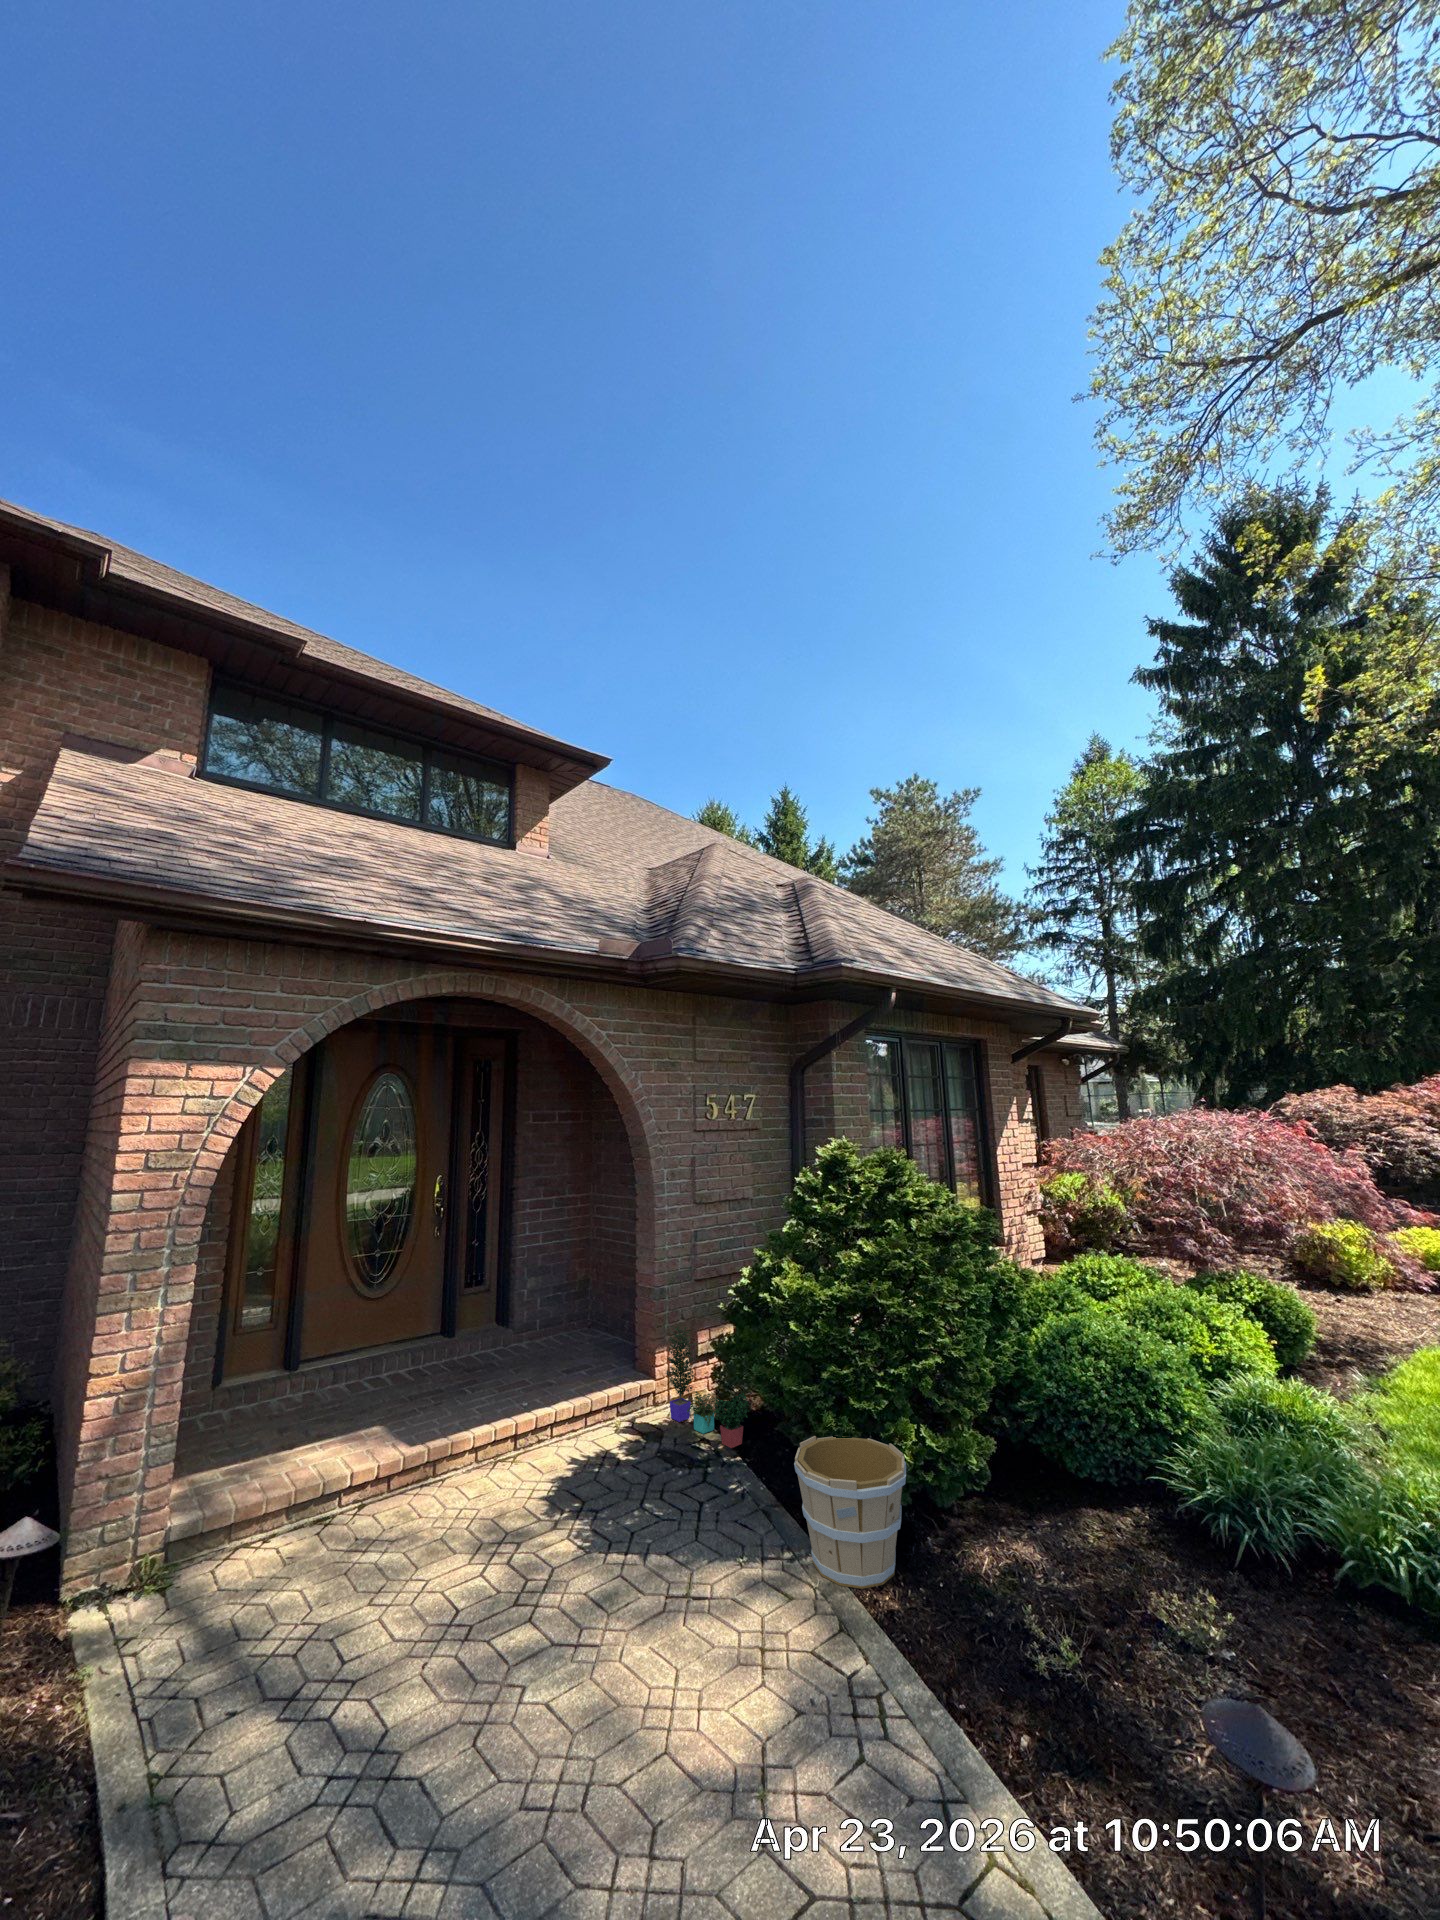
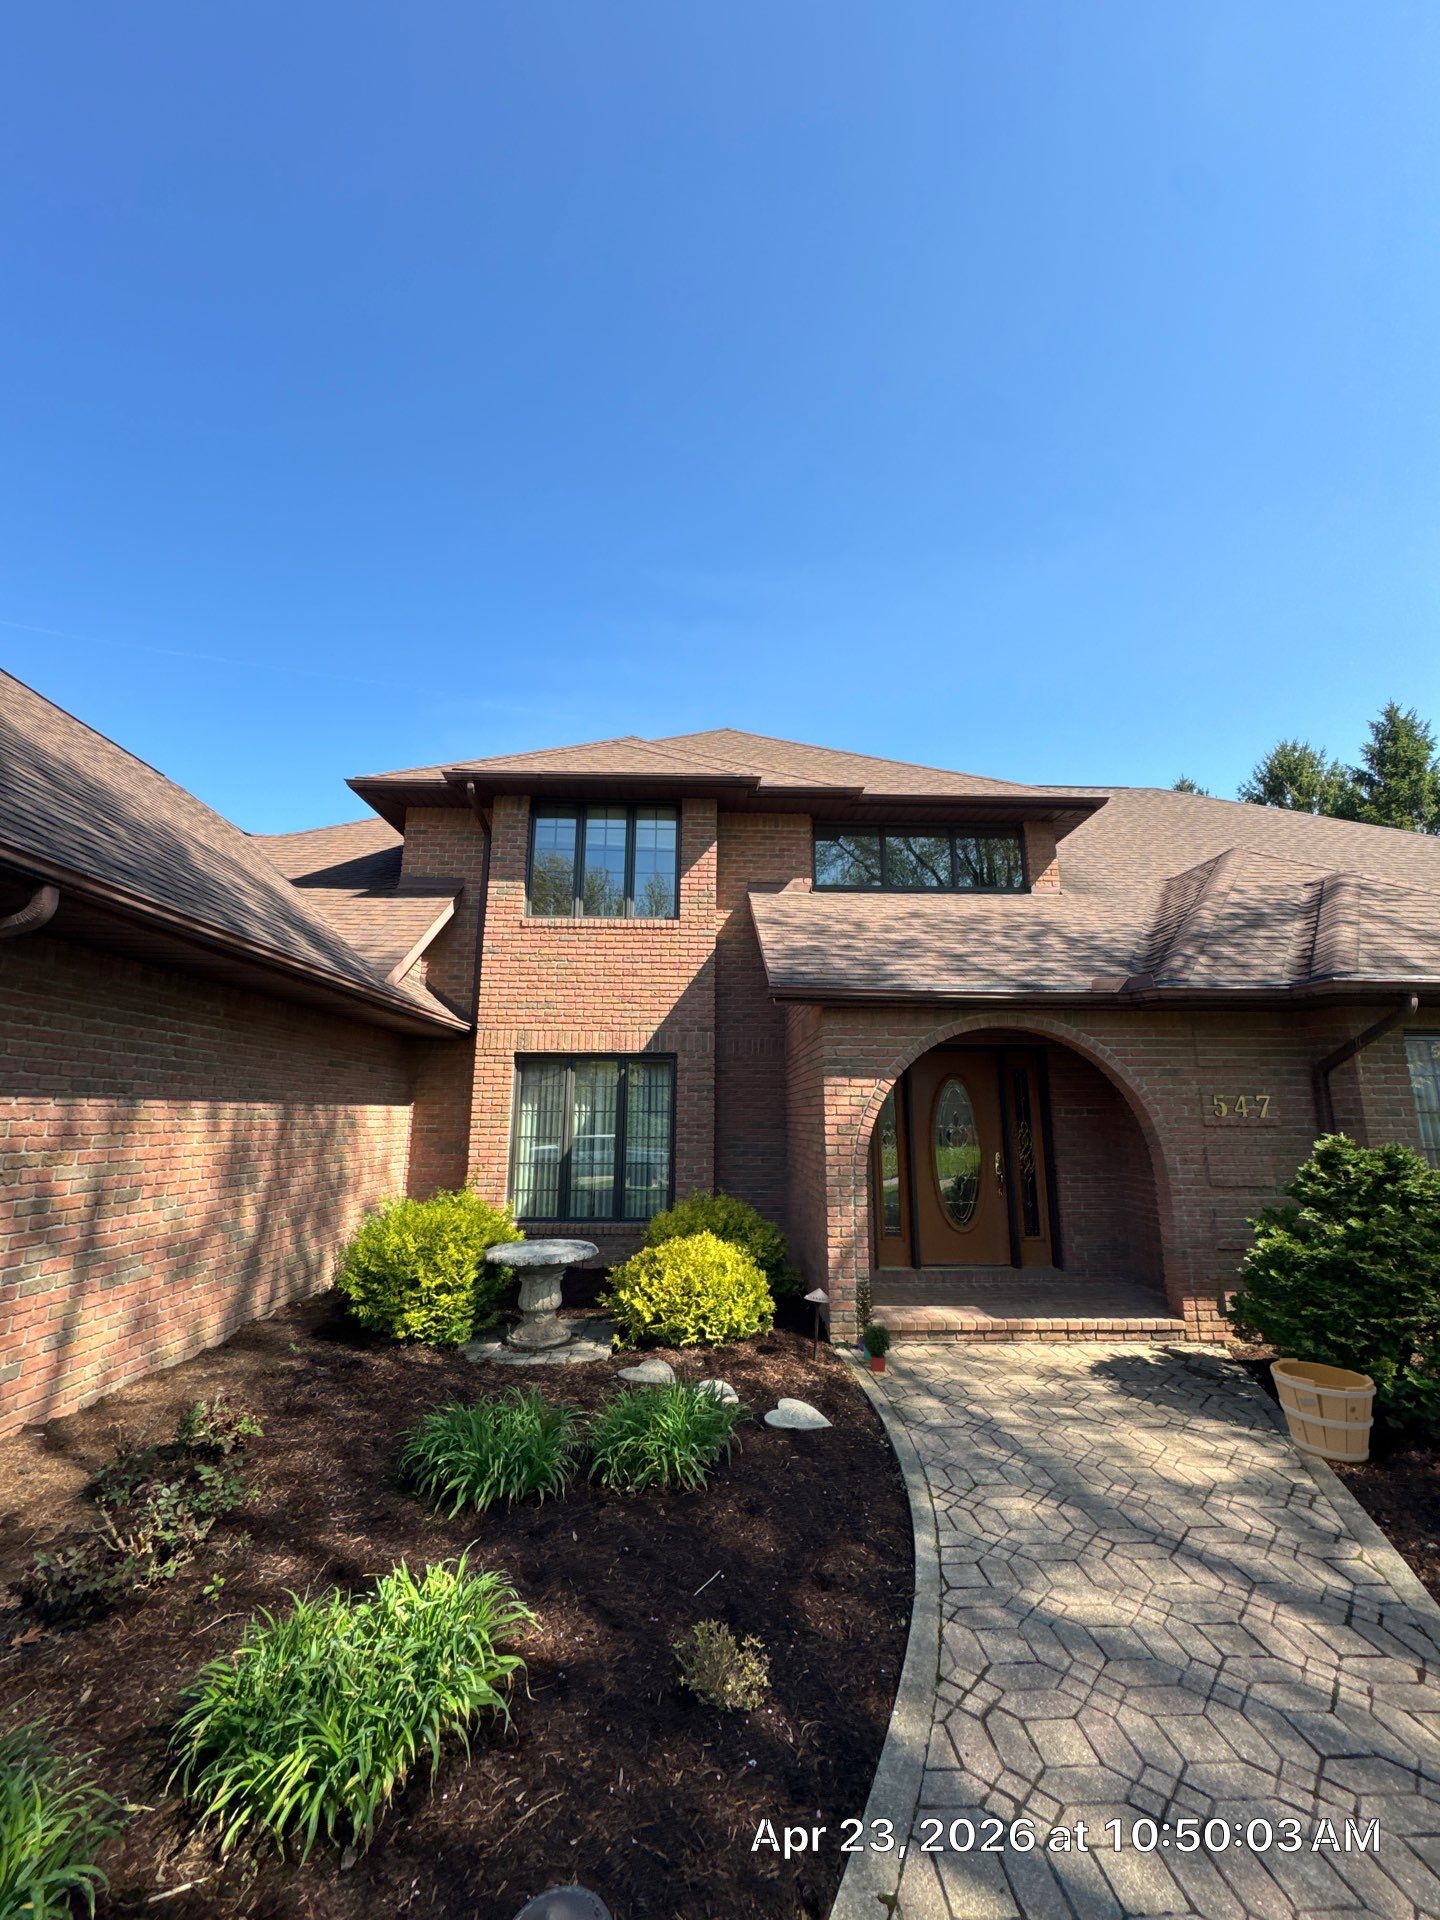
potted plant: present [666,1326,749,1448] -> present [853,1277,891,1372]

